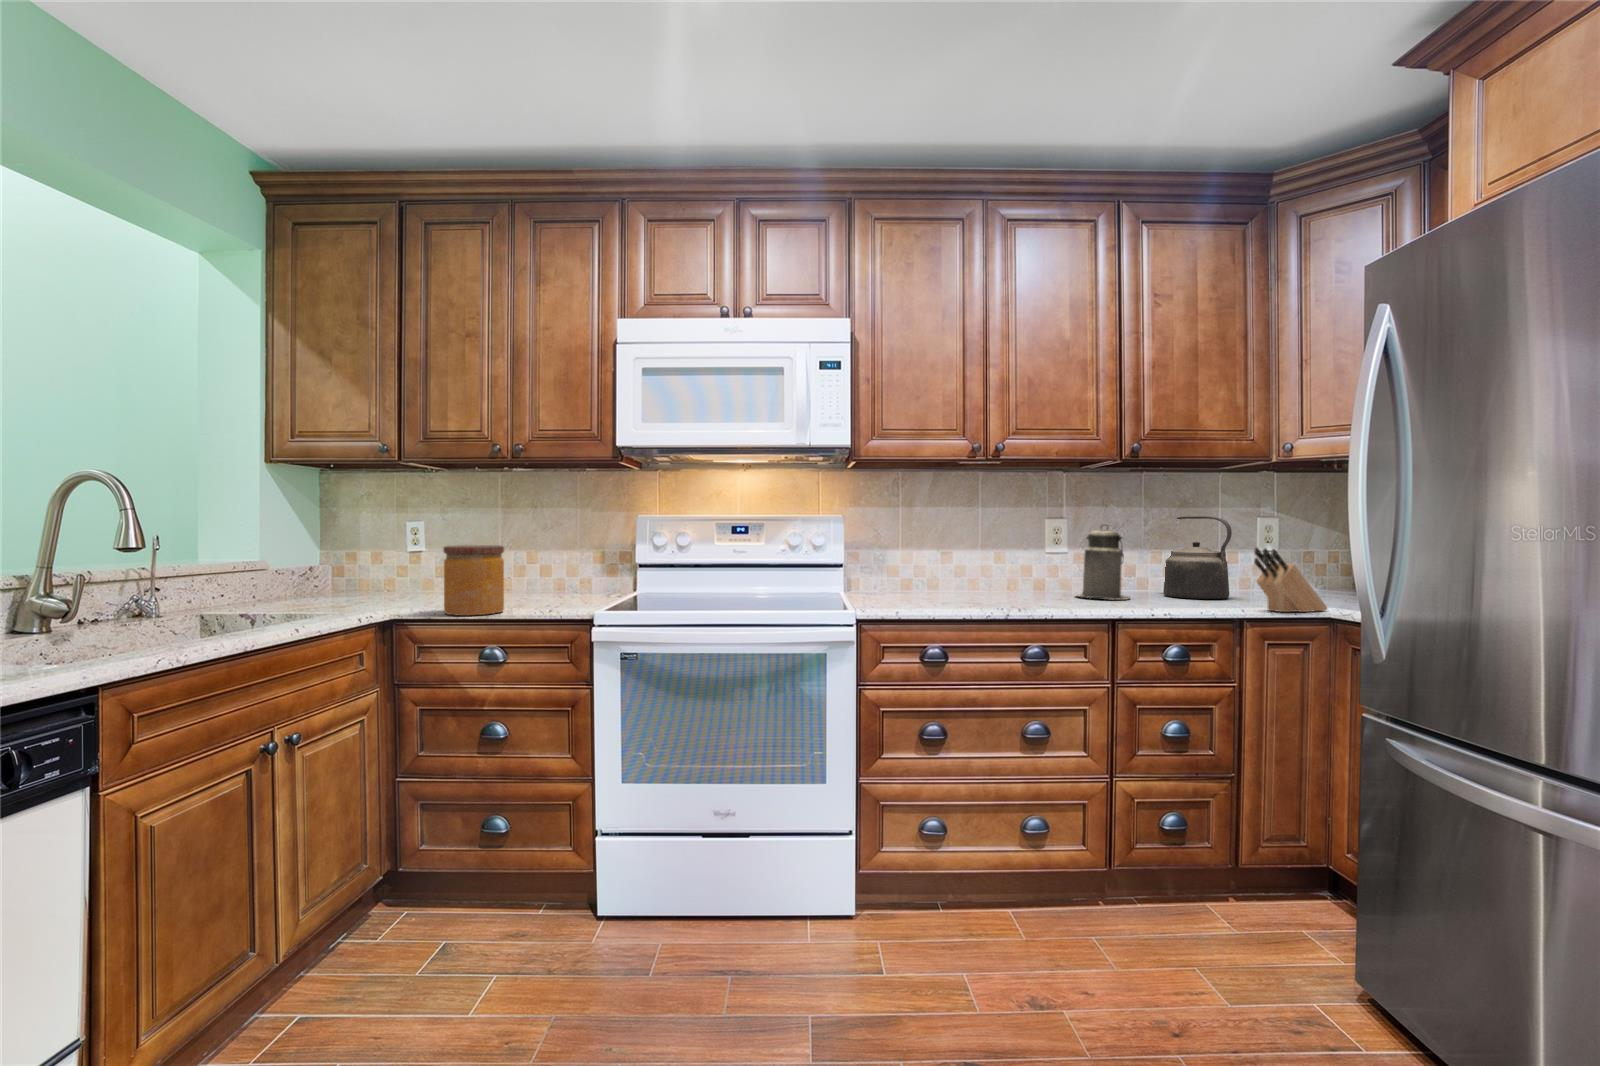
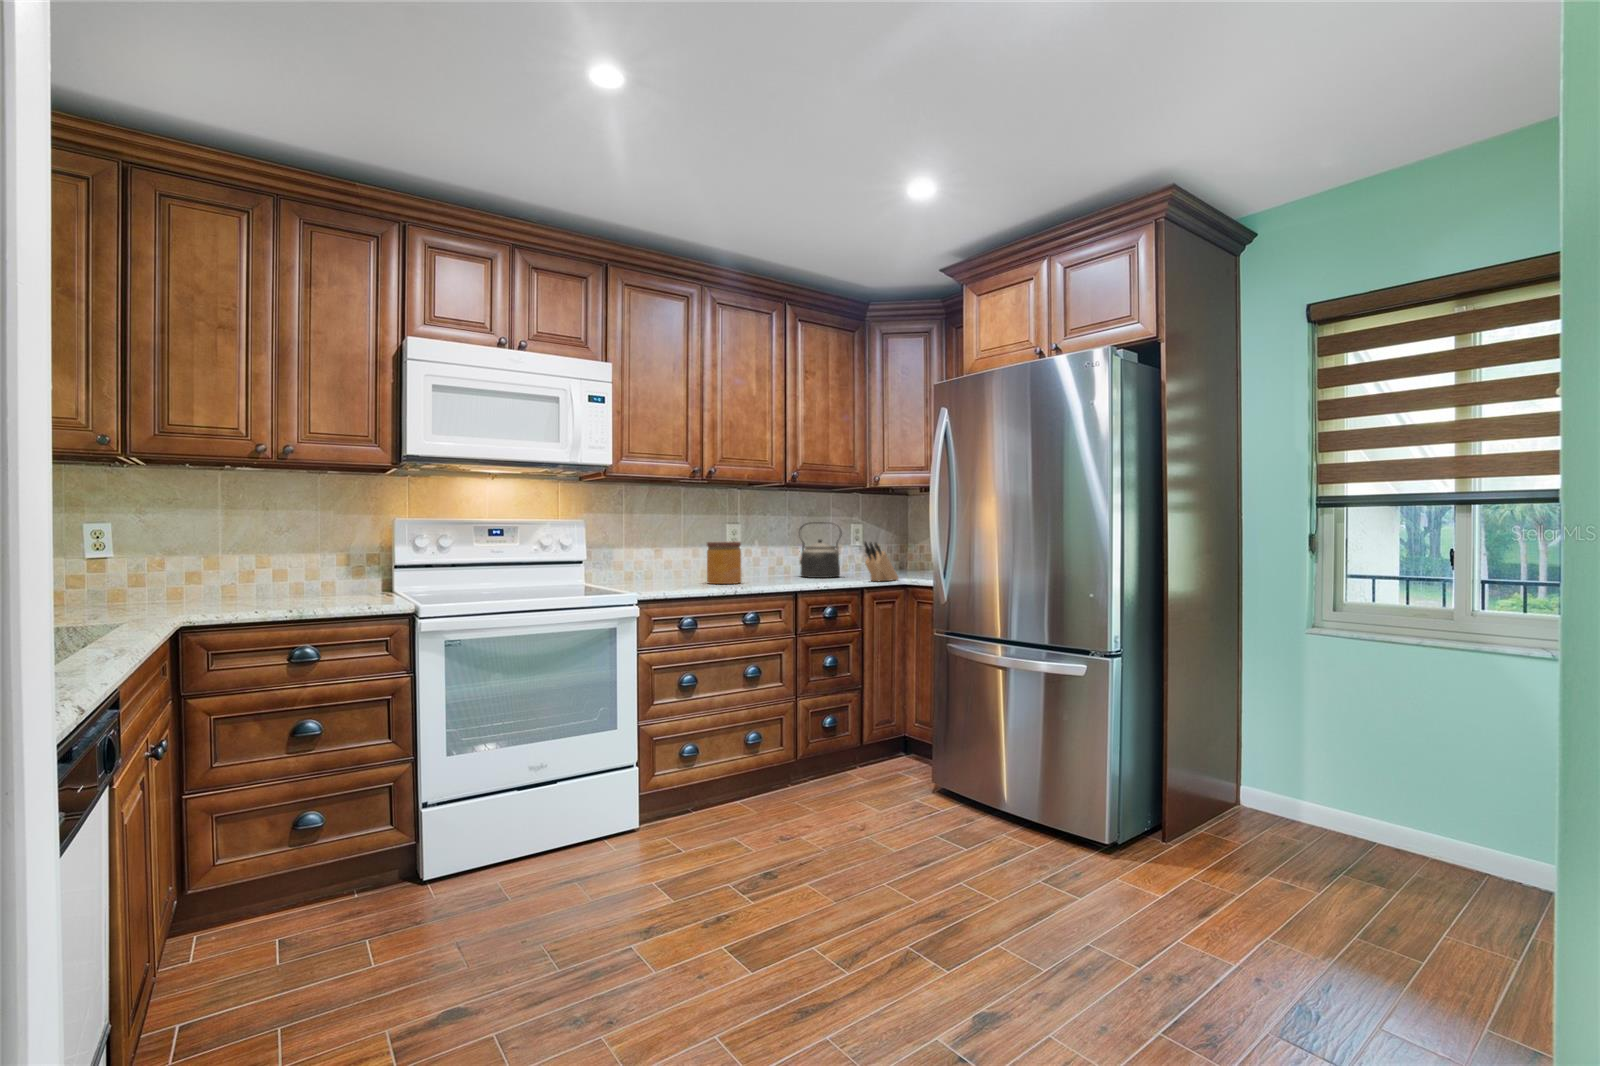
canister: present [1077,524,1130,600] -> none [749,527,786,580]
jar: present [443,545,504,615] -> present [707,541,741,584]

